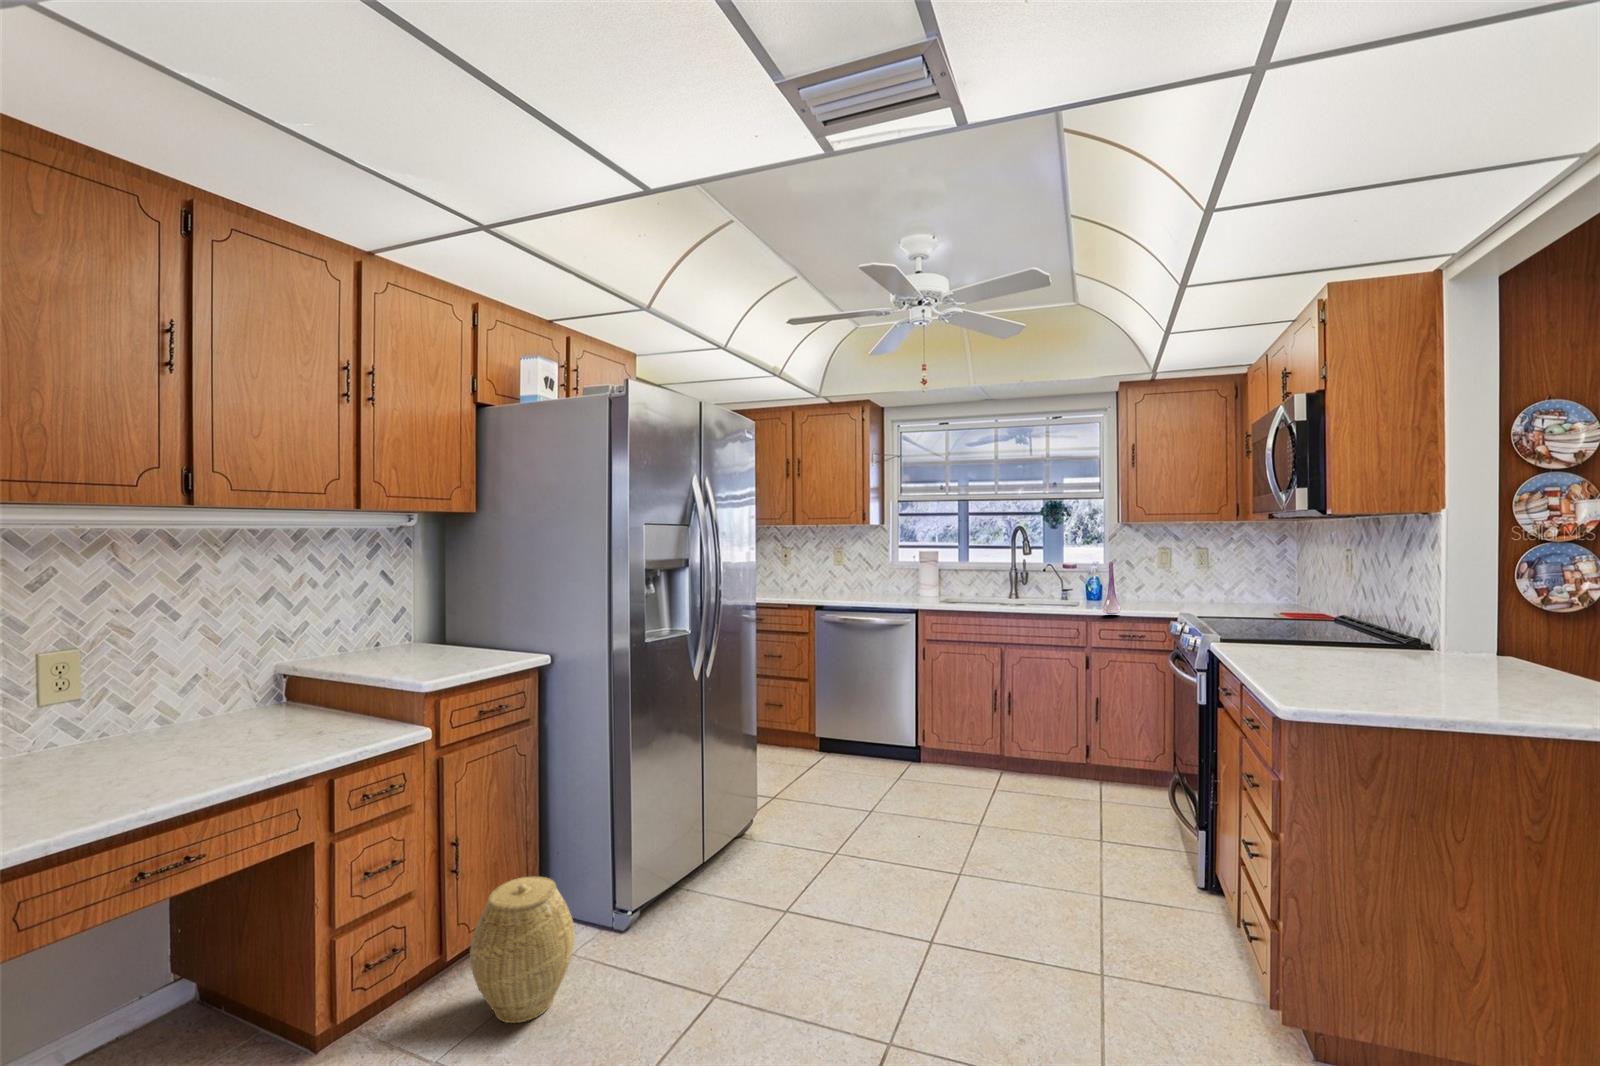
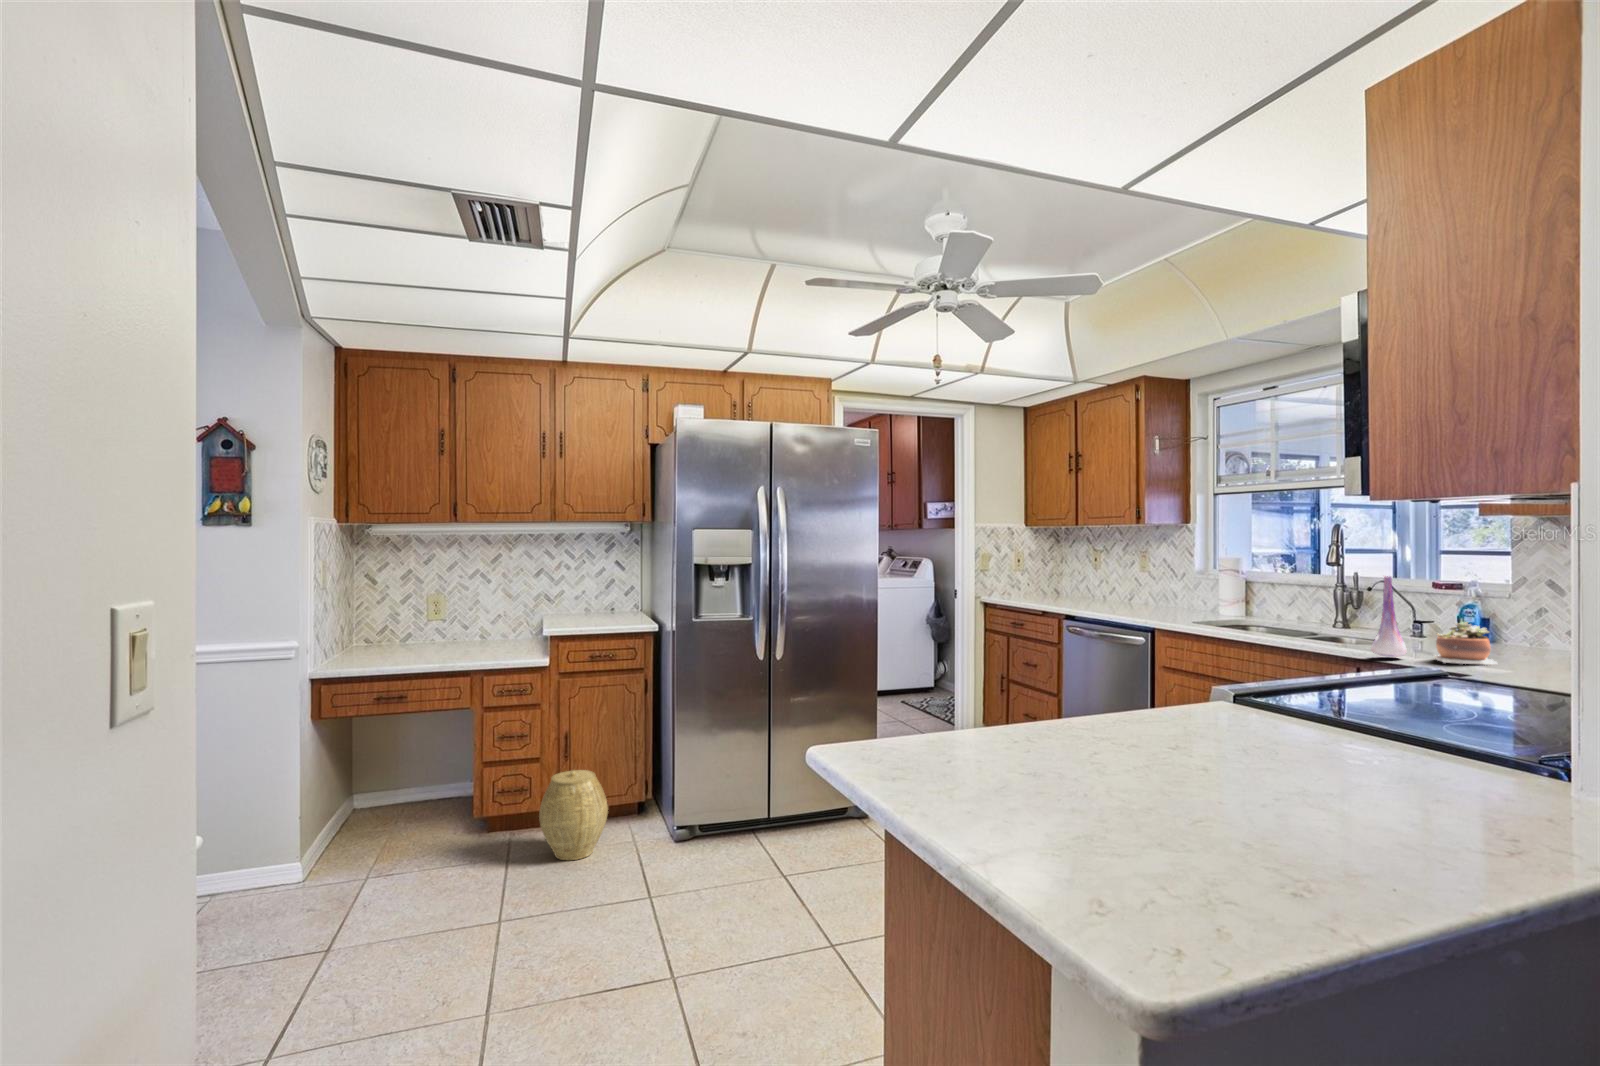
succulent plant: none [1129,589,1169,615] -> present [1434,622,1497,665]

